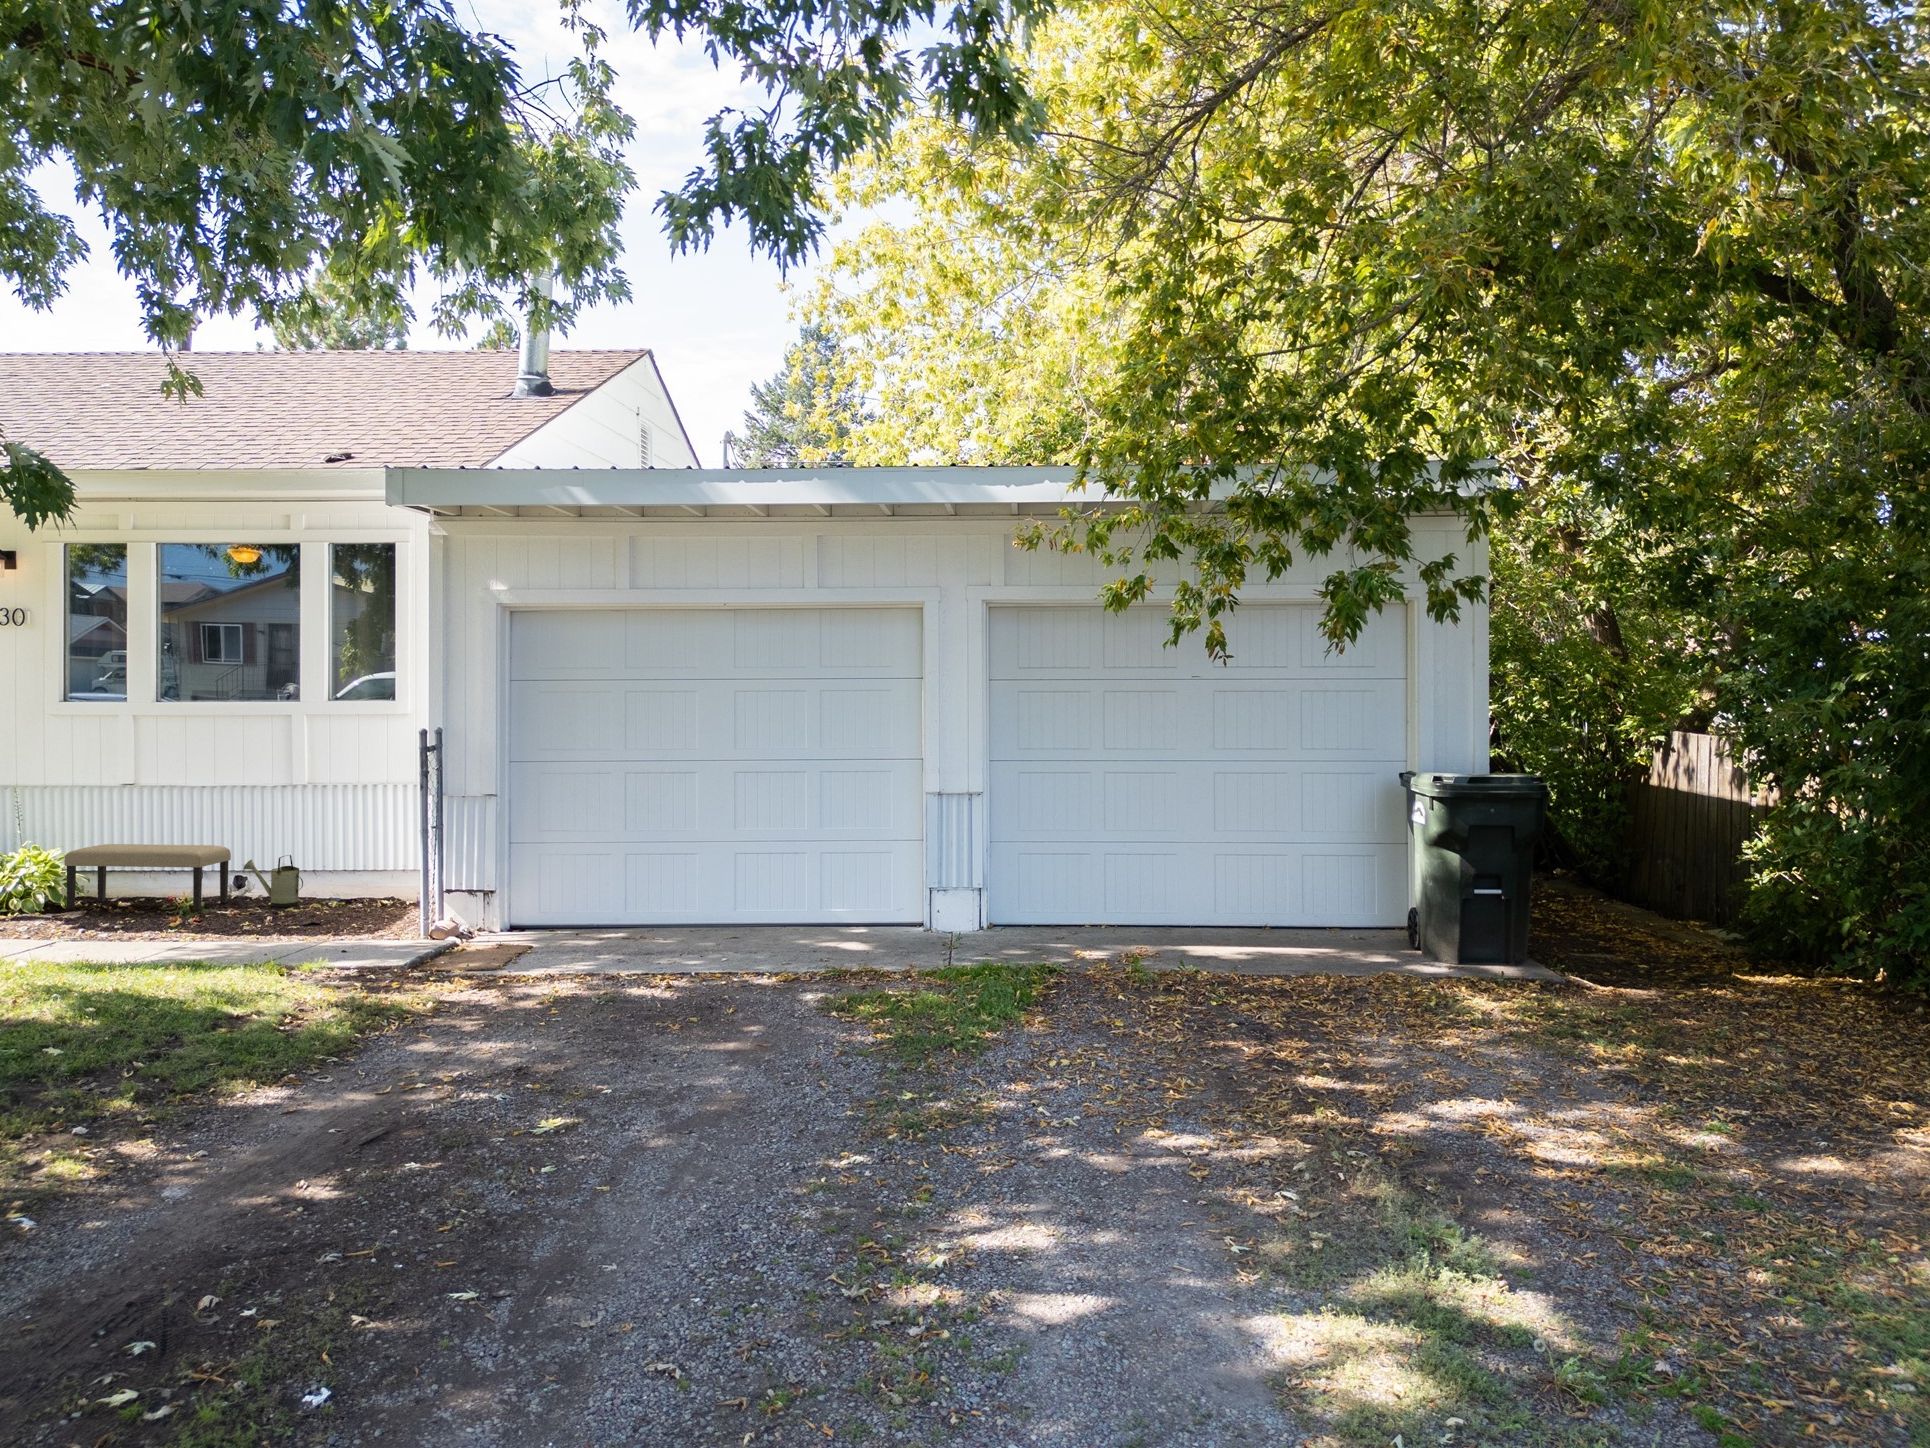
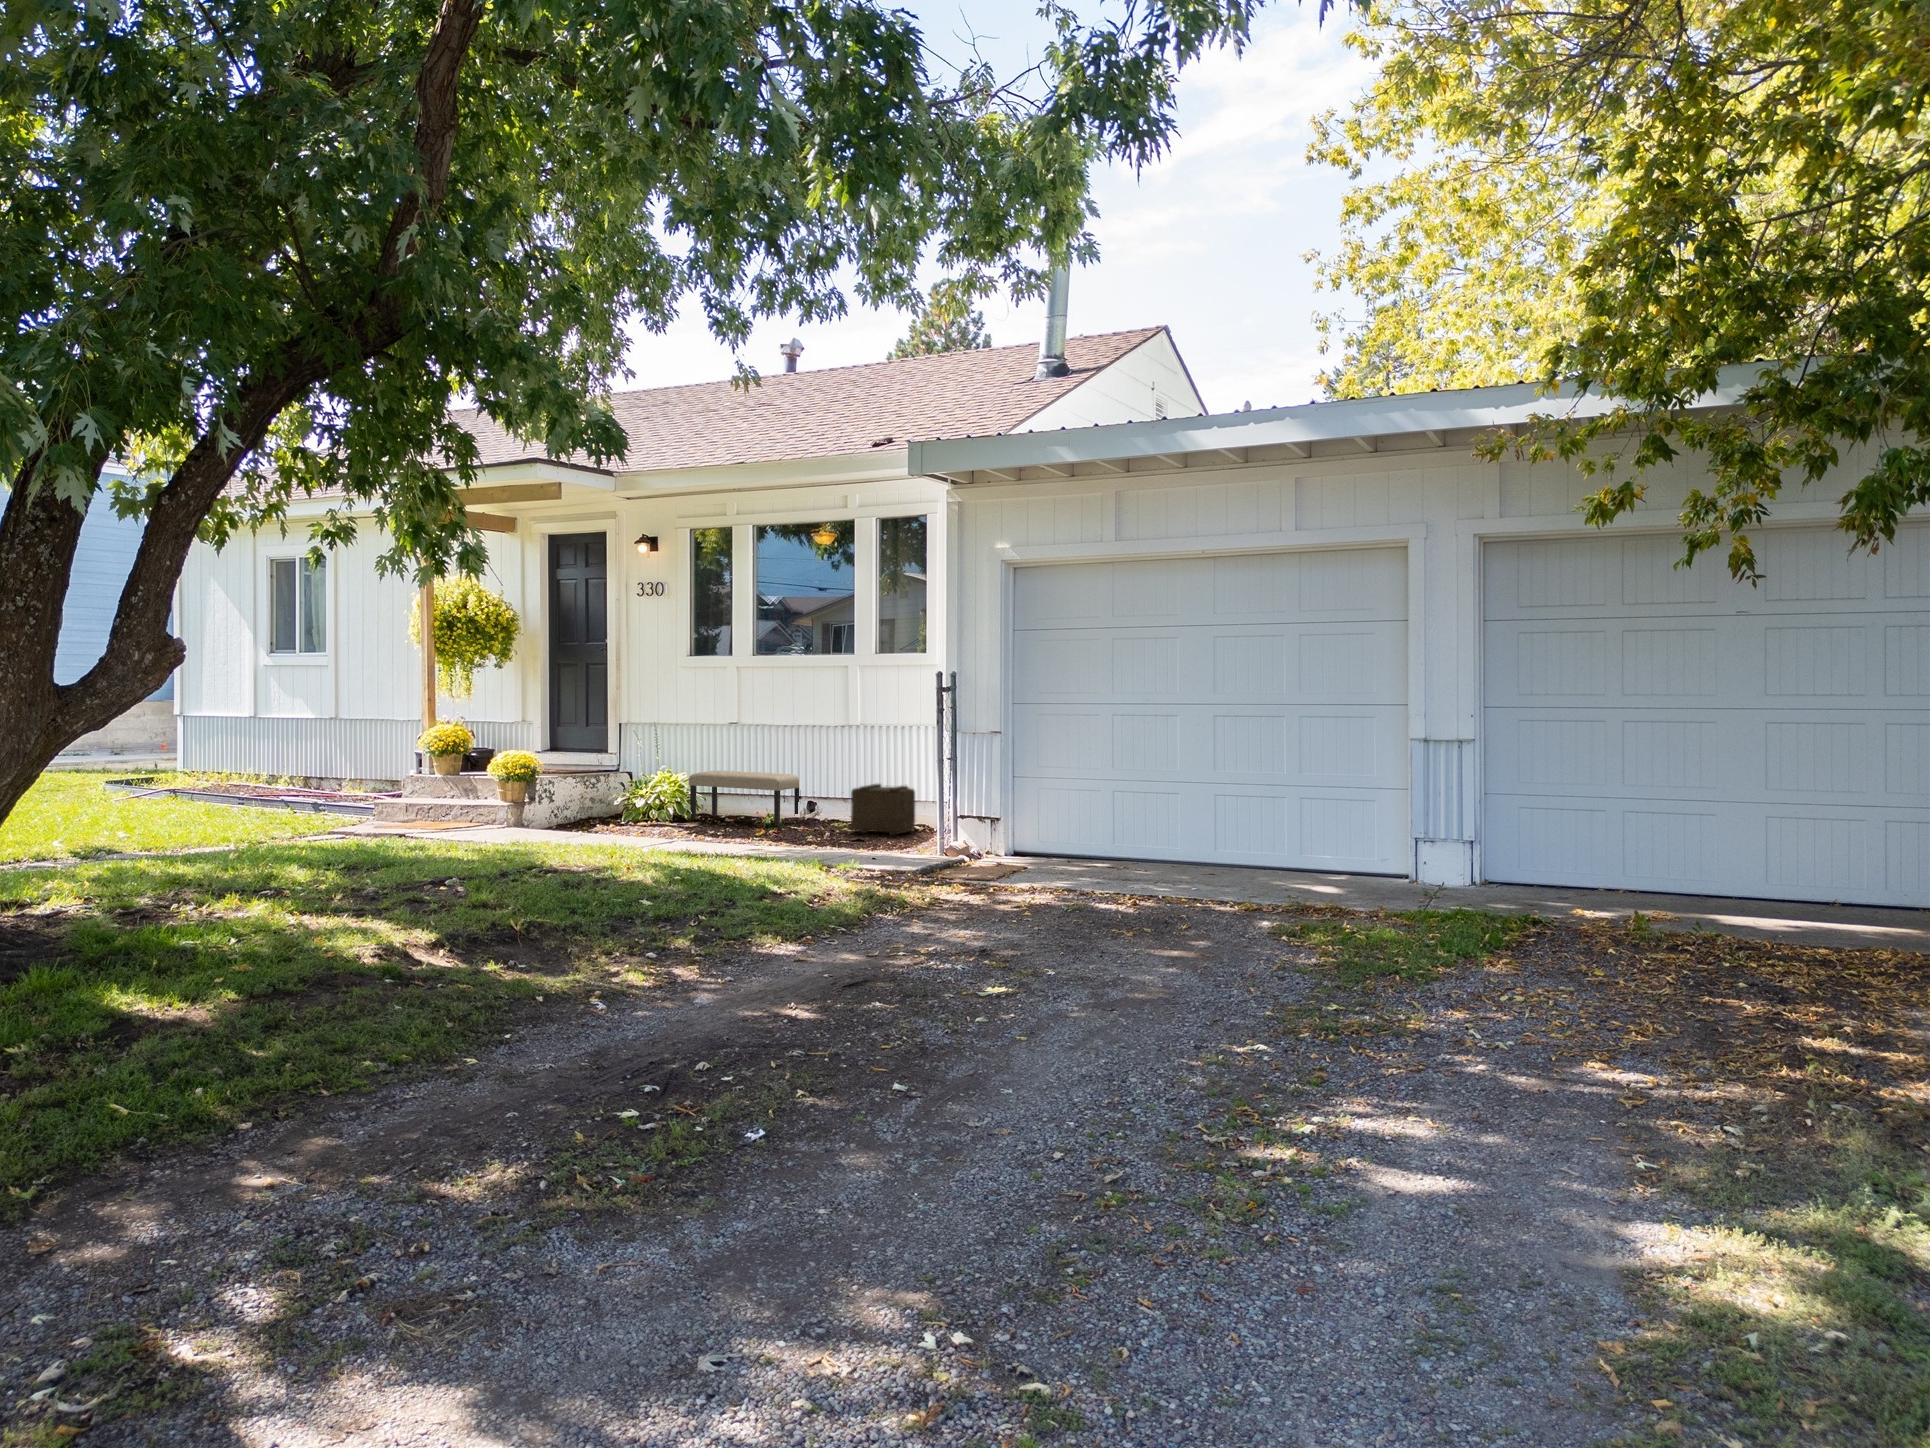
wooden crate: none [302,851,393,913] -> present [851,783,915,835]
watering can: present [243,855,303,907] -> none [810,785,854,828]

